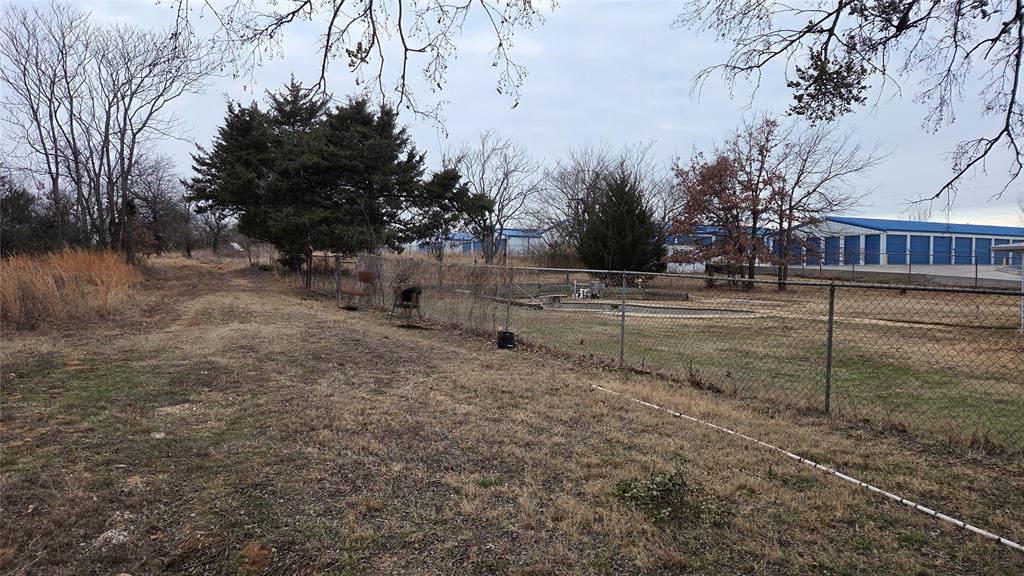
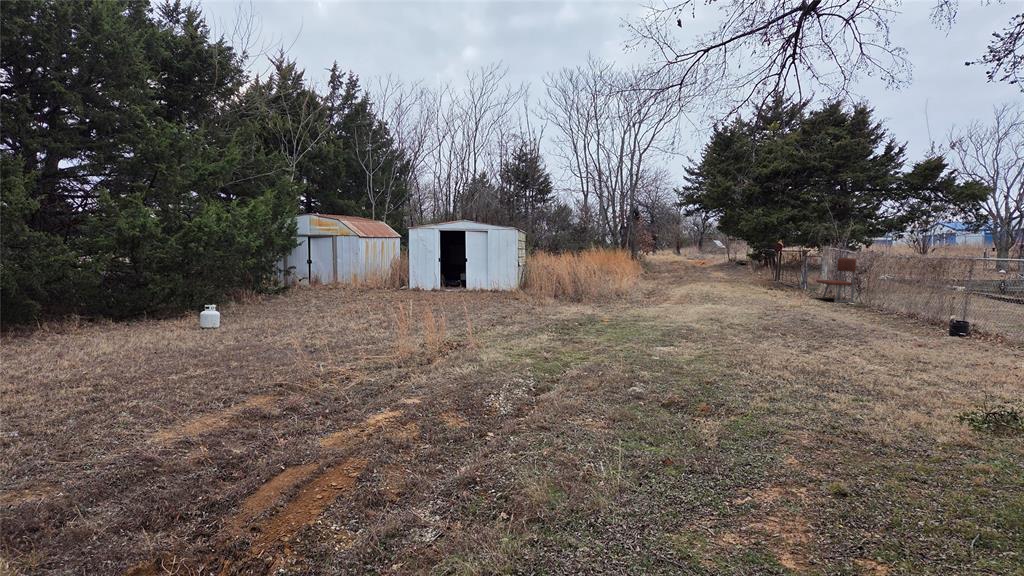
chair: present [389,286,422,327] -> none [868,272,917,320]

